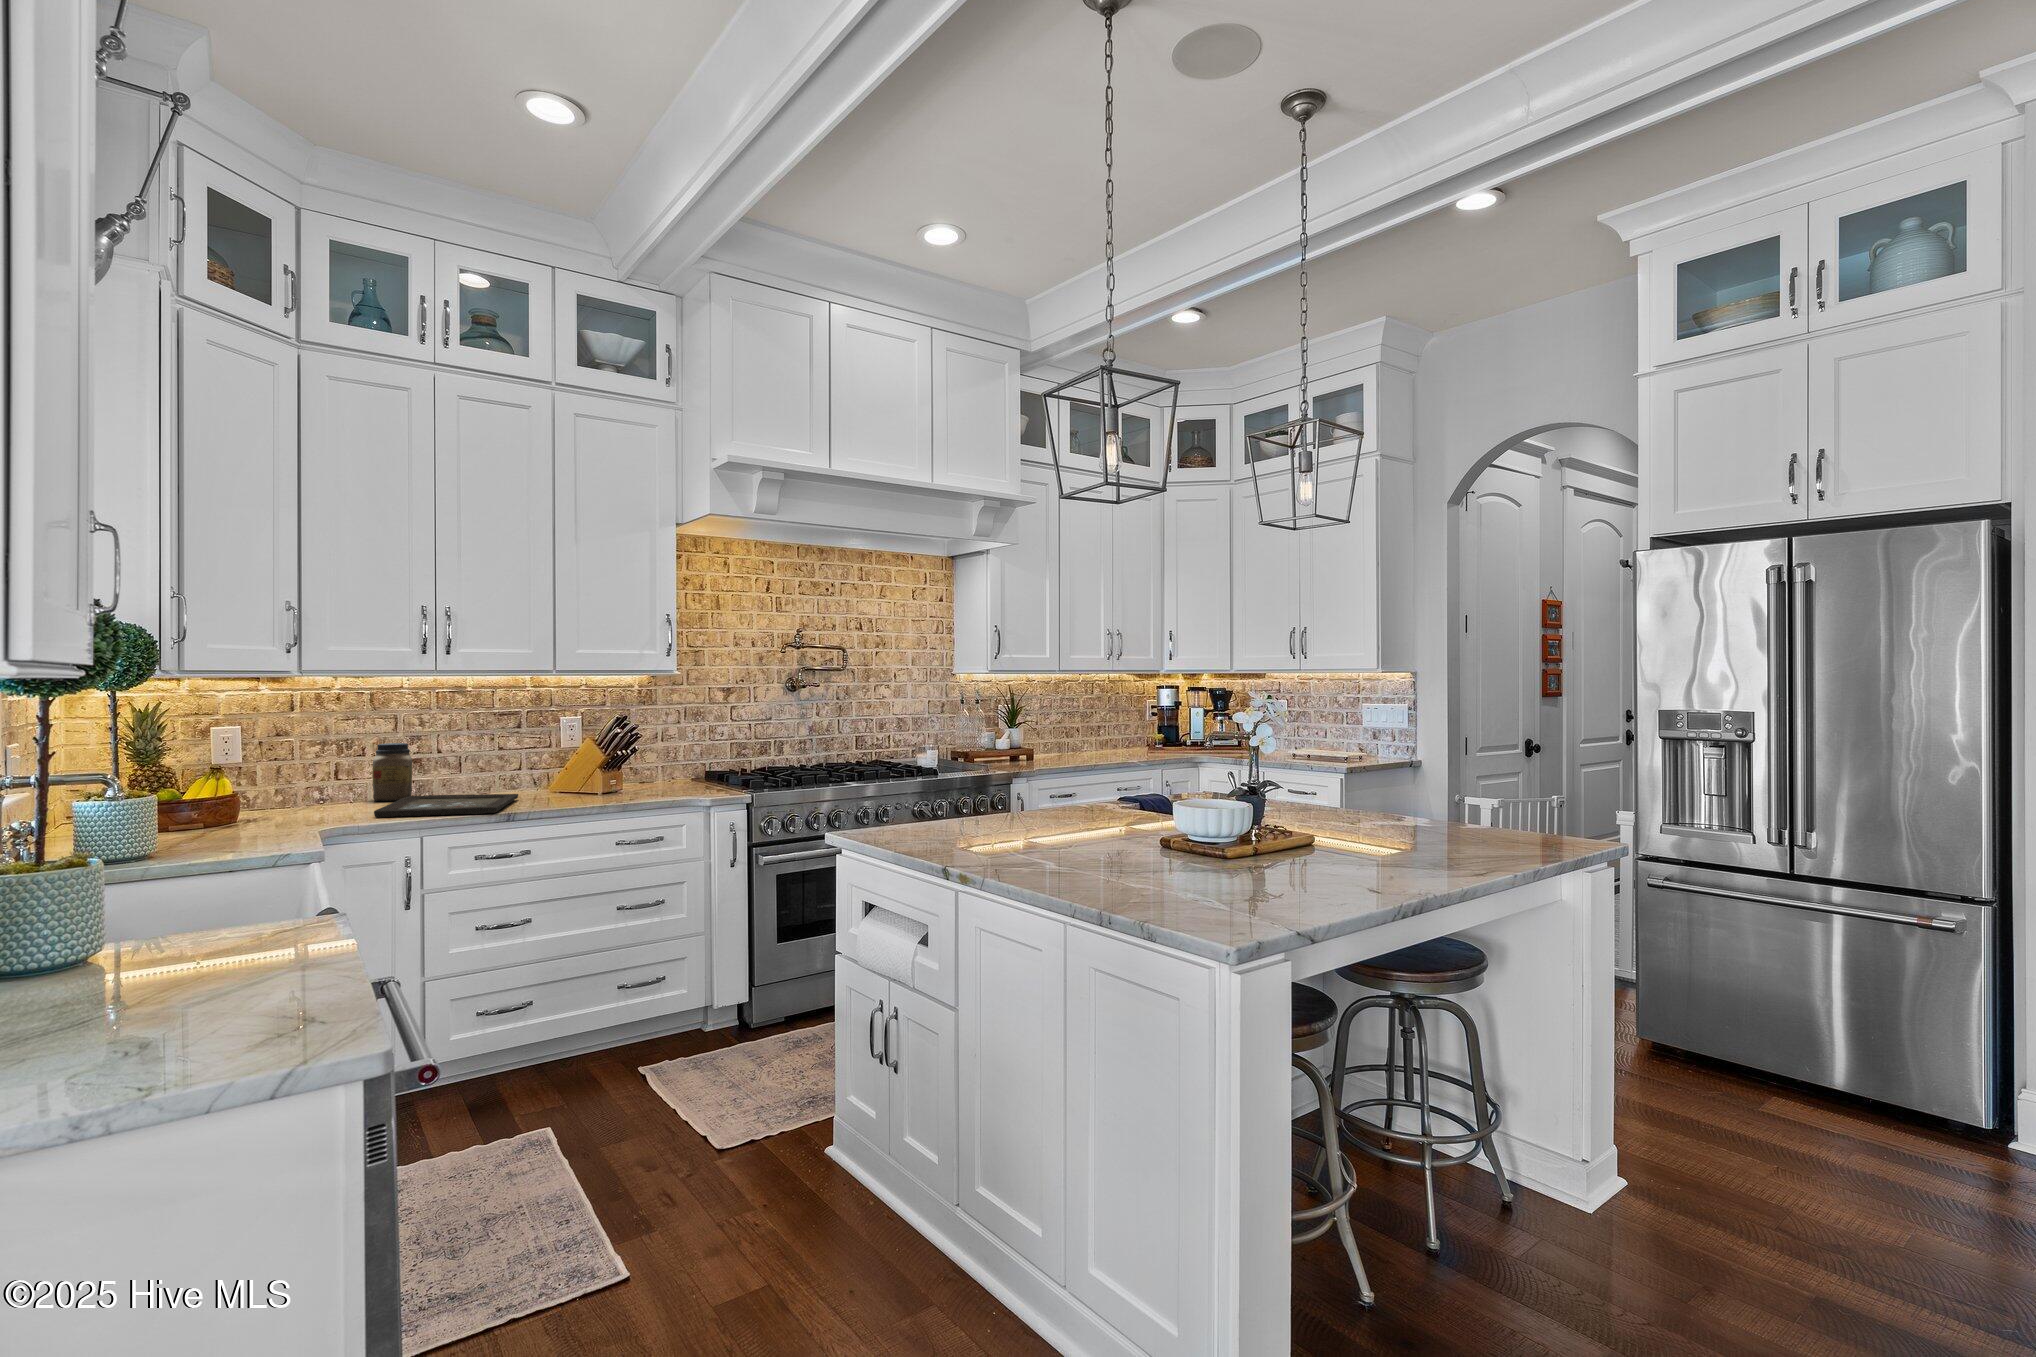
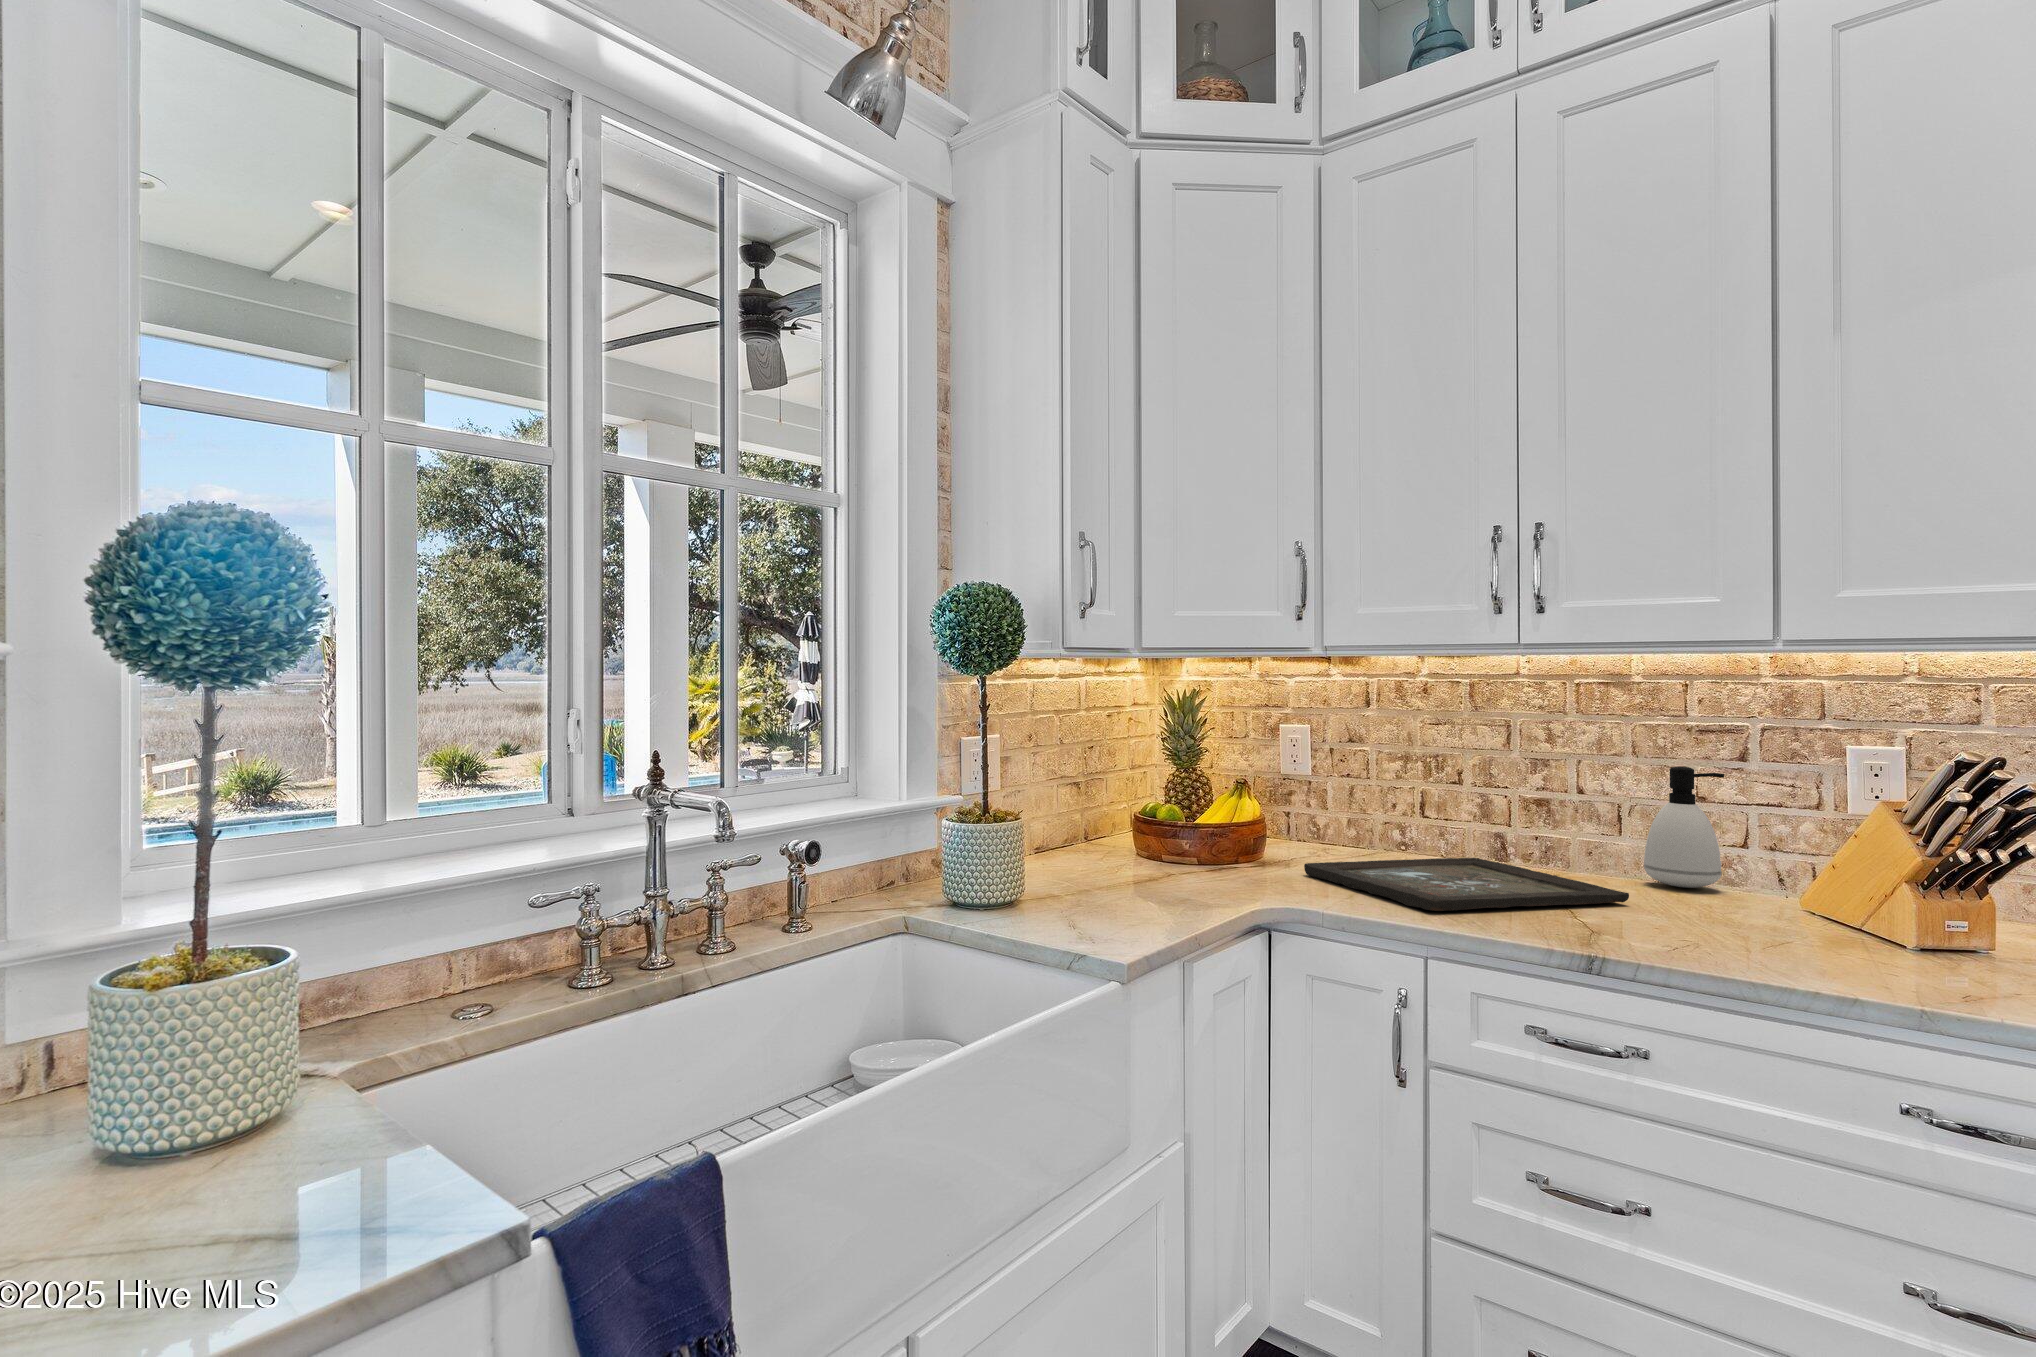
soap dispenser: none [479,733,514,792] -> present [1644,766,1724,888]
jar: present [372,743,412,802] -> none [1452,766,1530,865]

